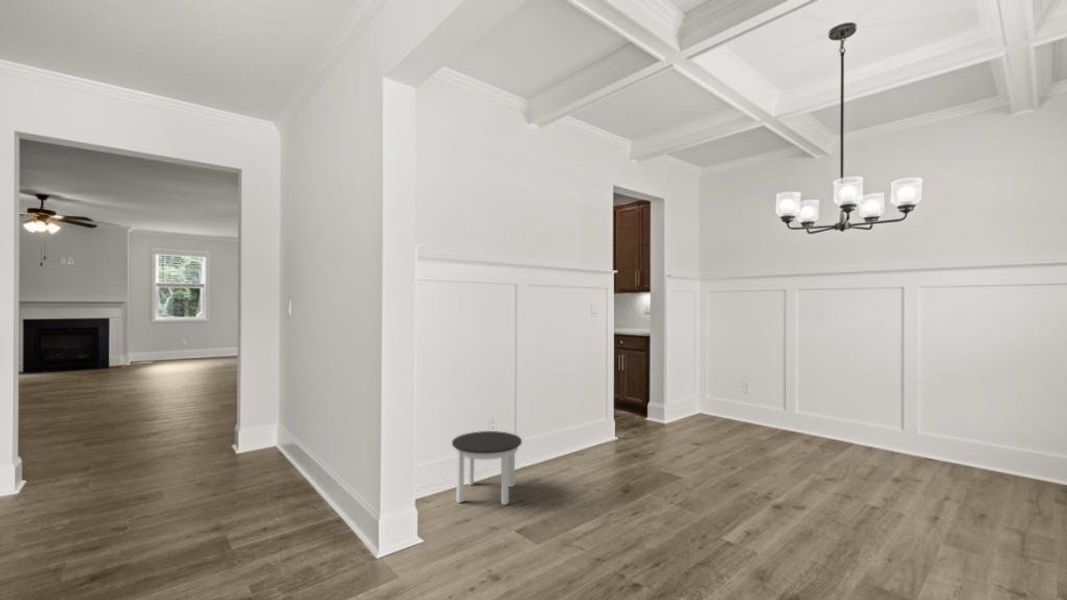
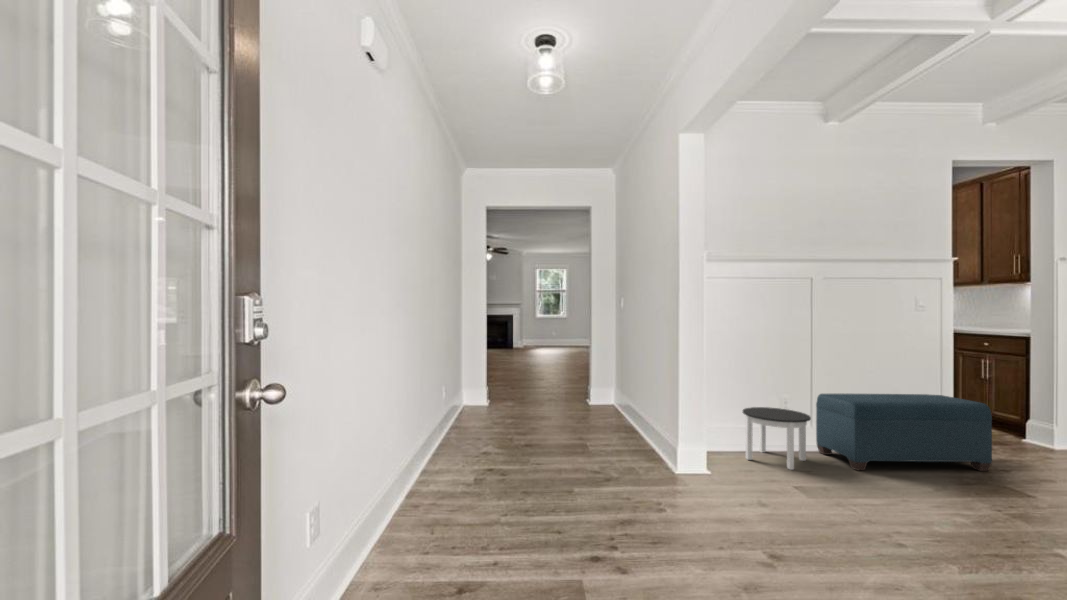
bench: none [520,393,647,487] -> present [816,394,992,471]

